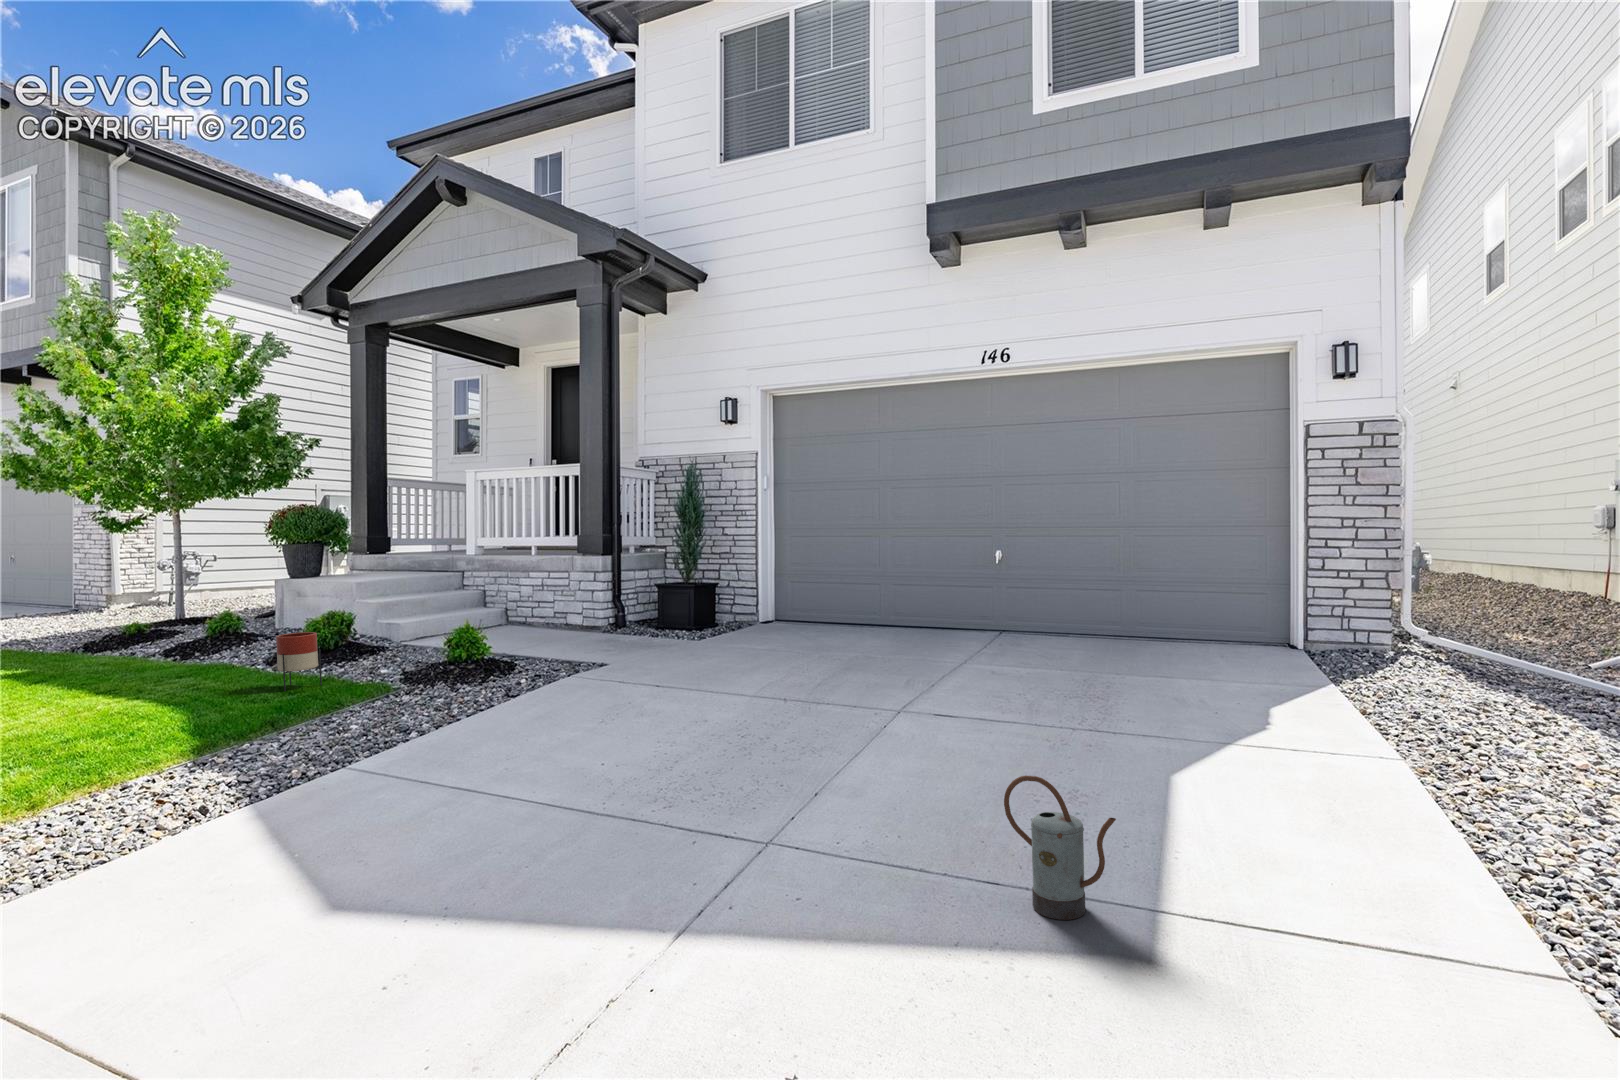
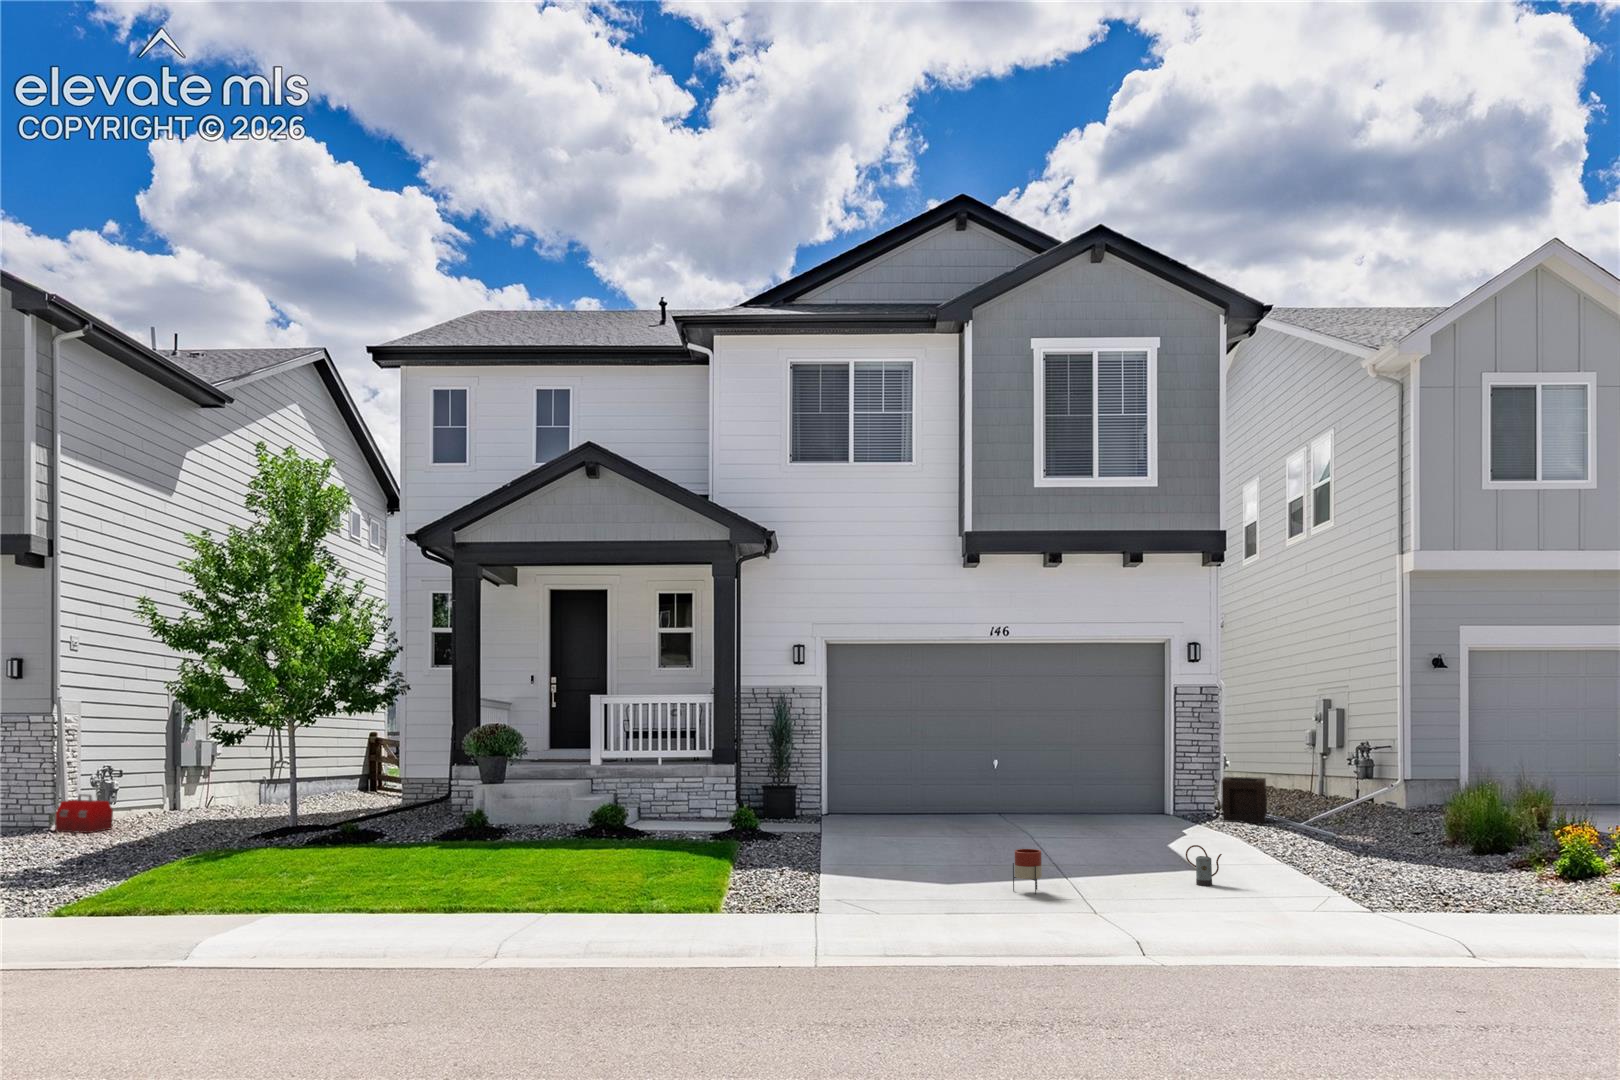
toolbox: none [111,582,152,617] -> present [55,794,113,833]
wooden crate: none [1396,584,1507,674] -> present [1221,777,1267,823]
planter: present [276,632,322,691] -> present [1013,849,1042,894]

